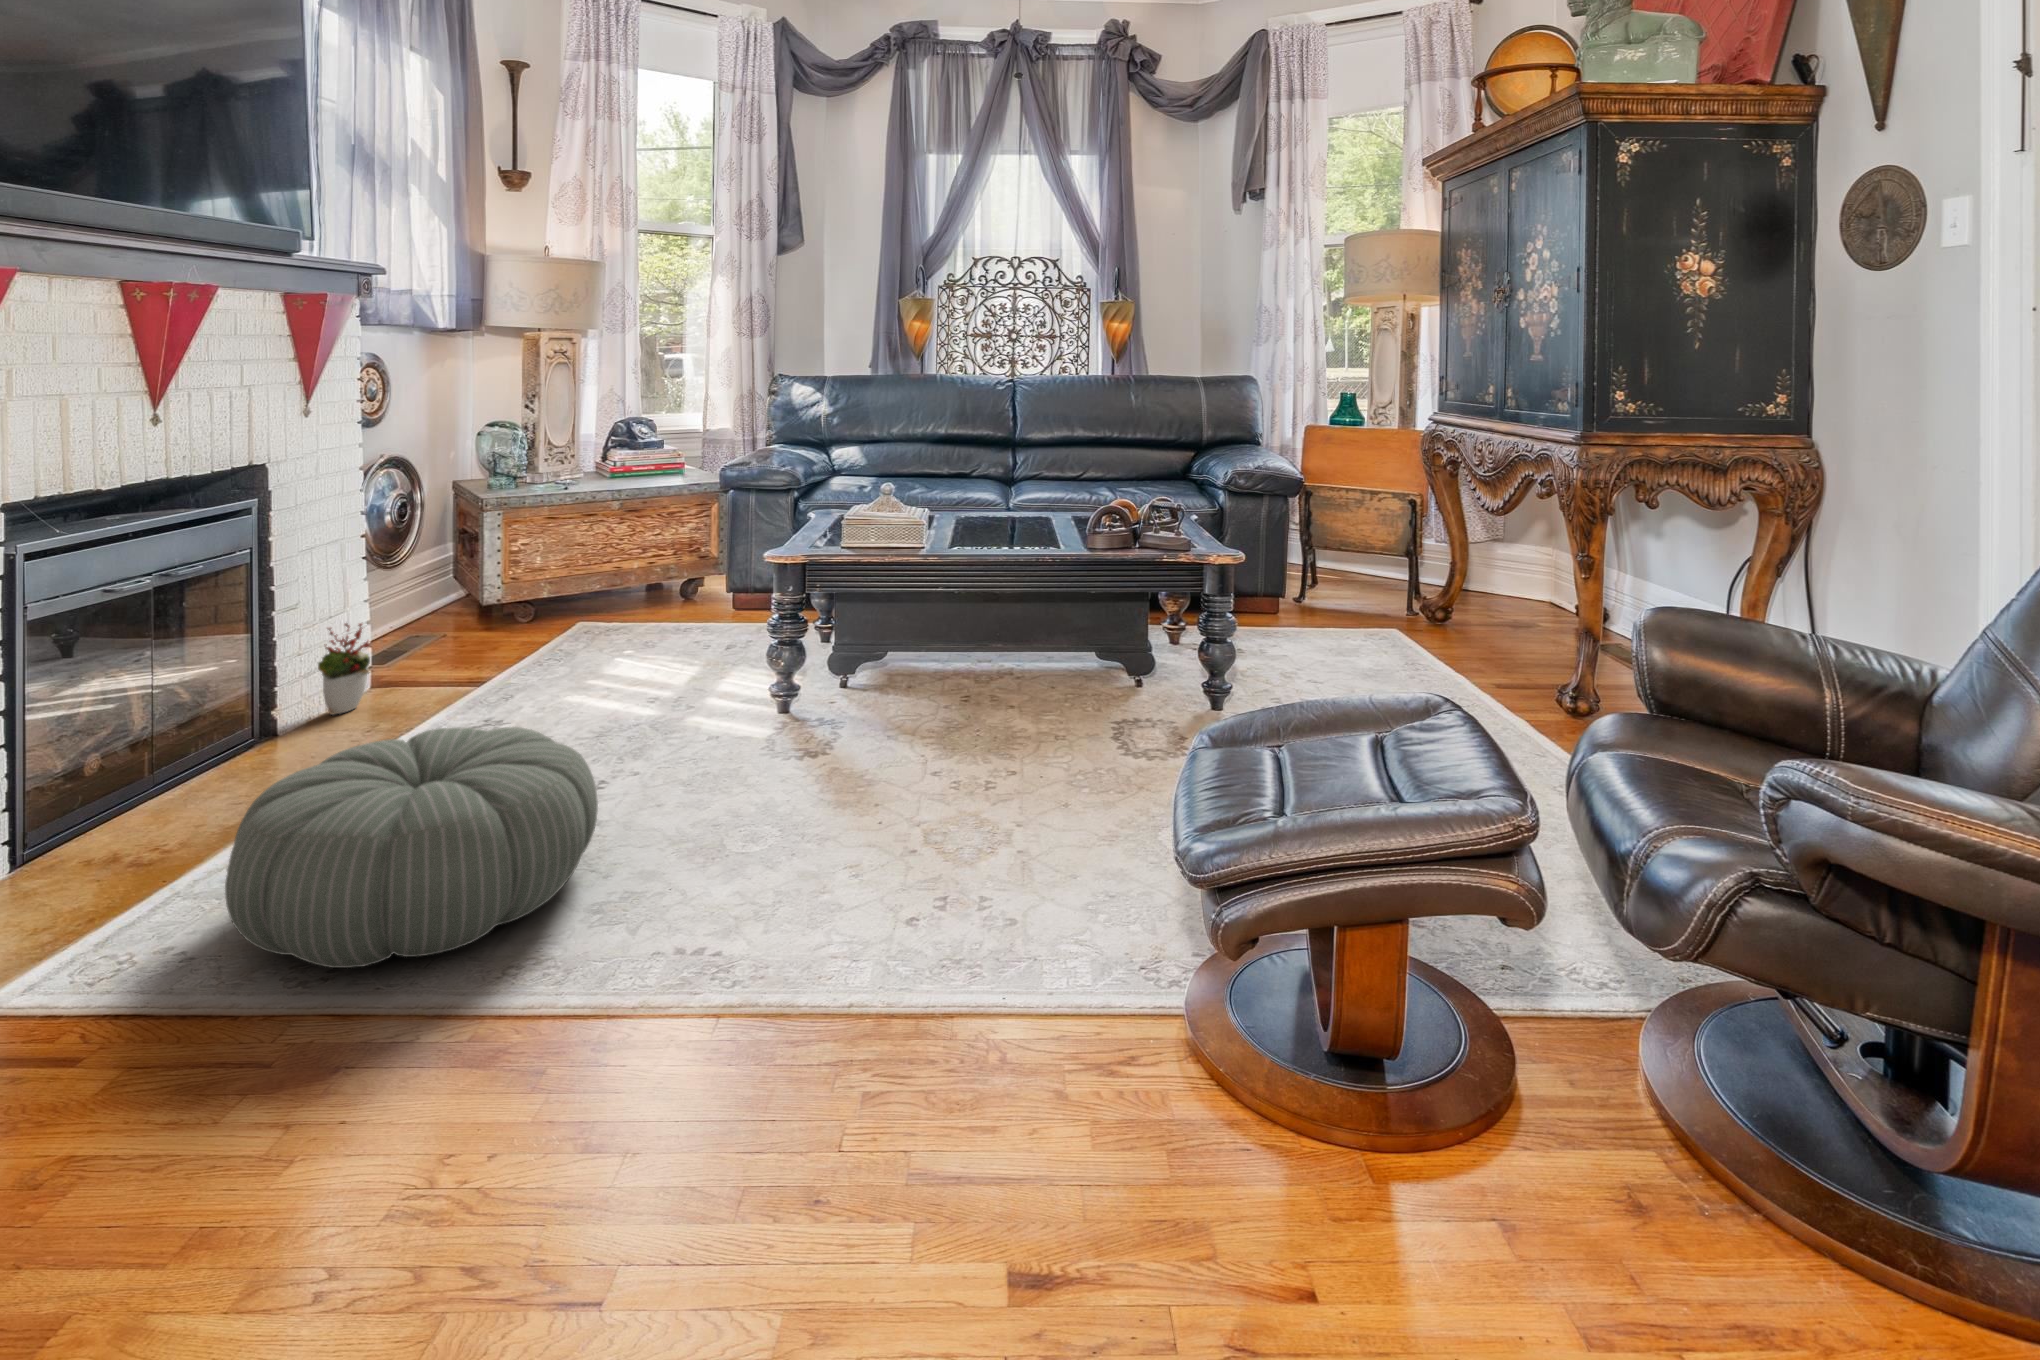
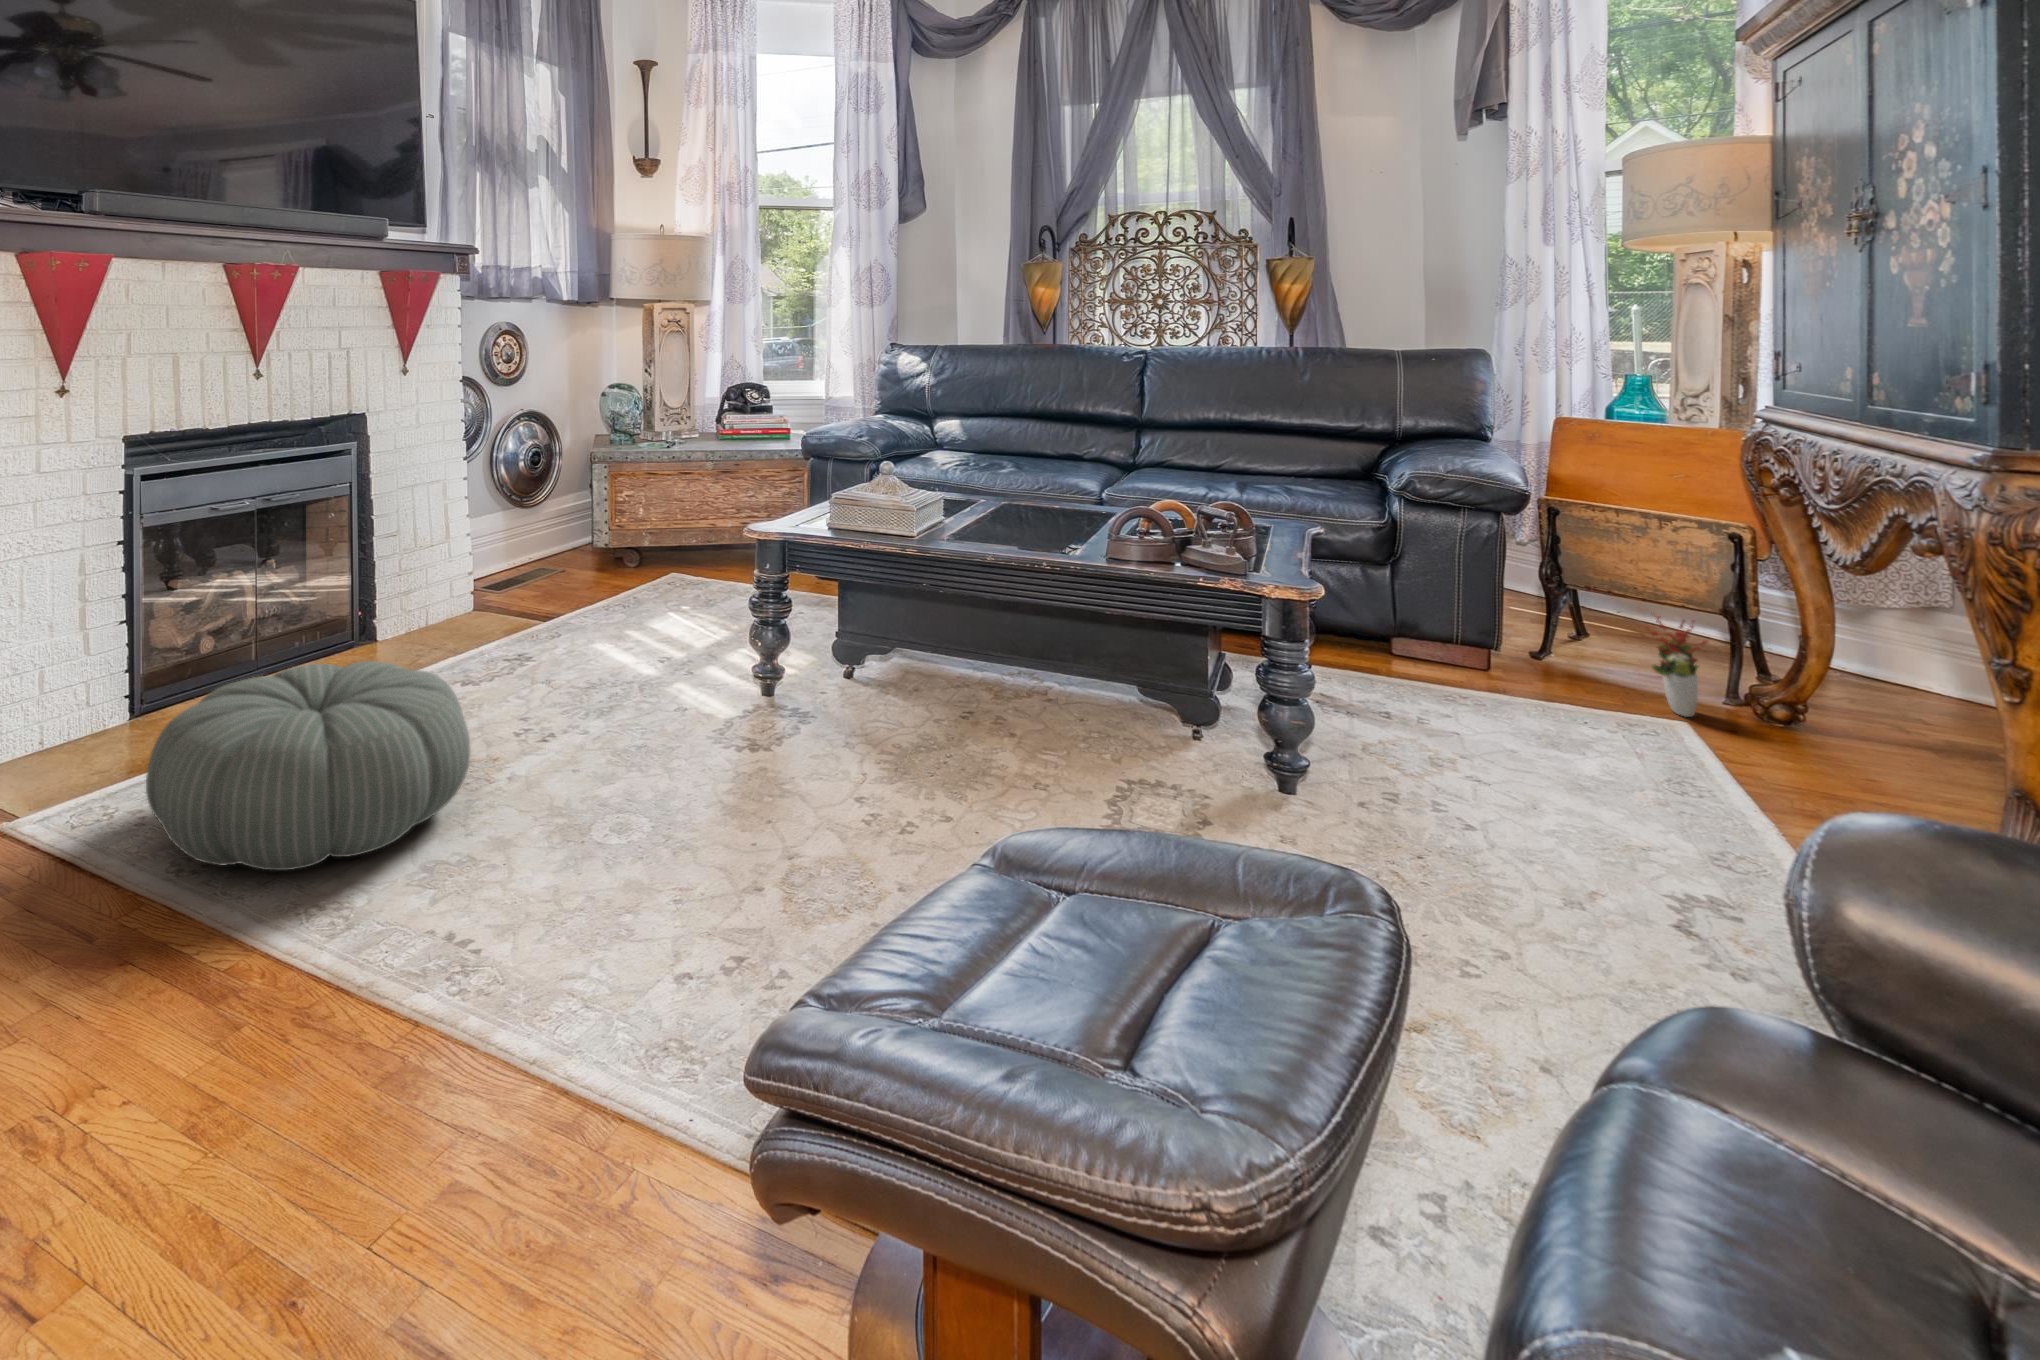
decorative plant: present [318,623,370,715] -> present [1645,614,1707,717]

